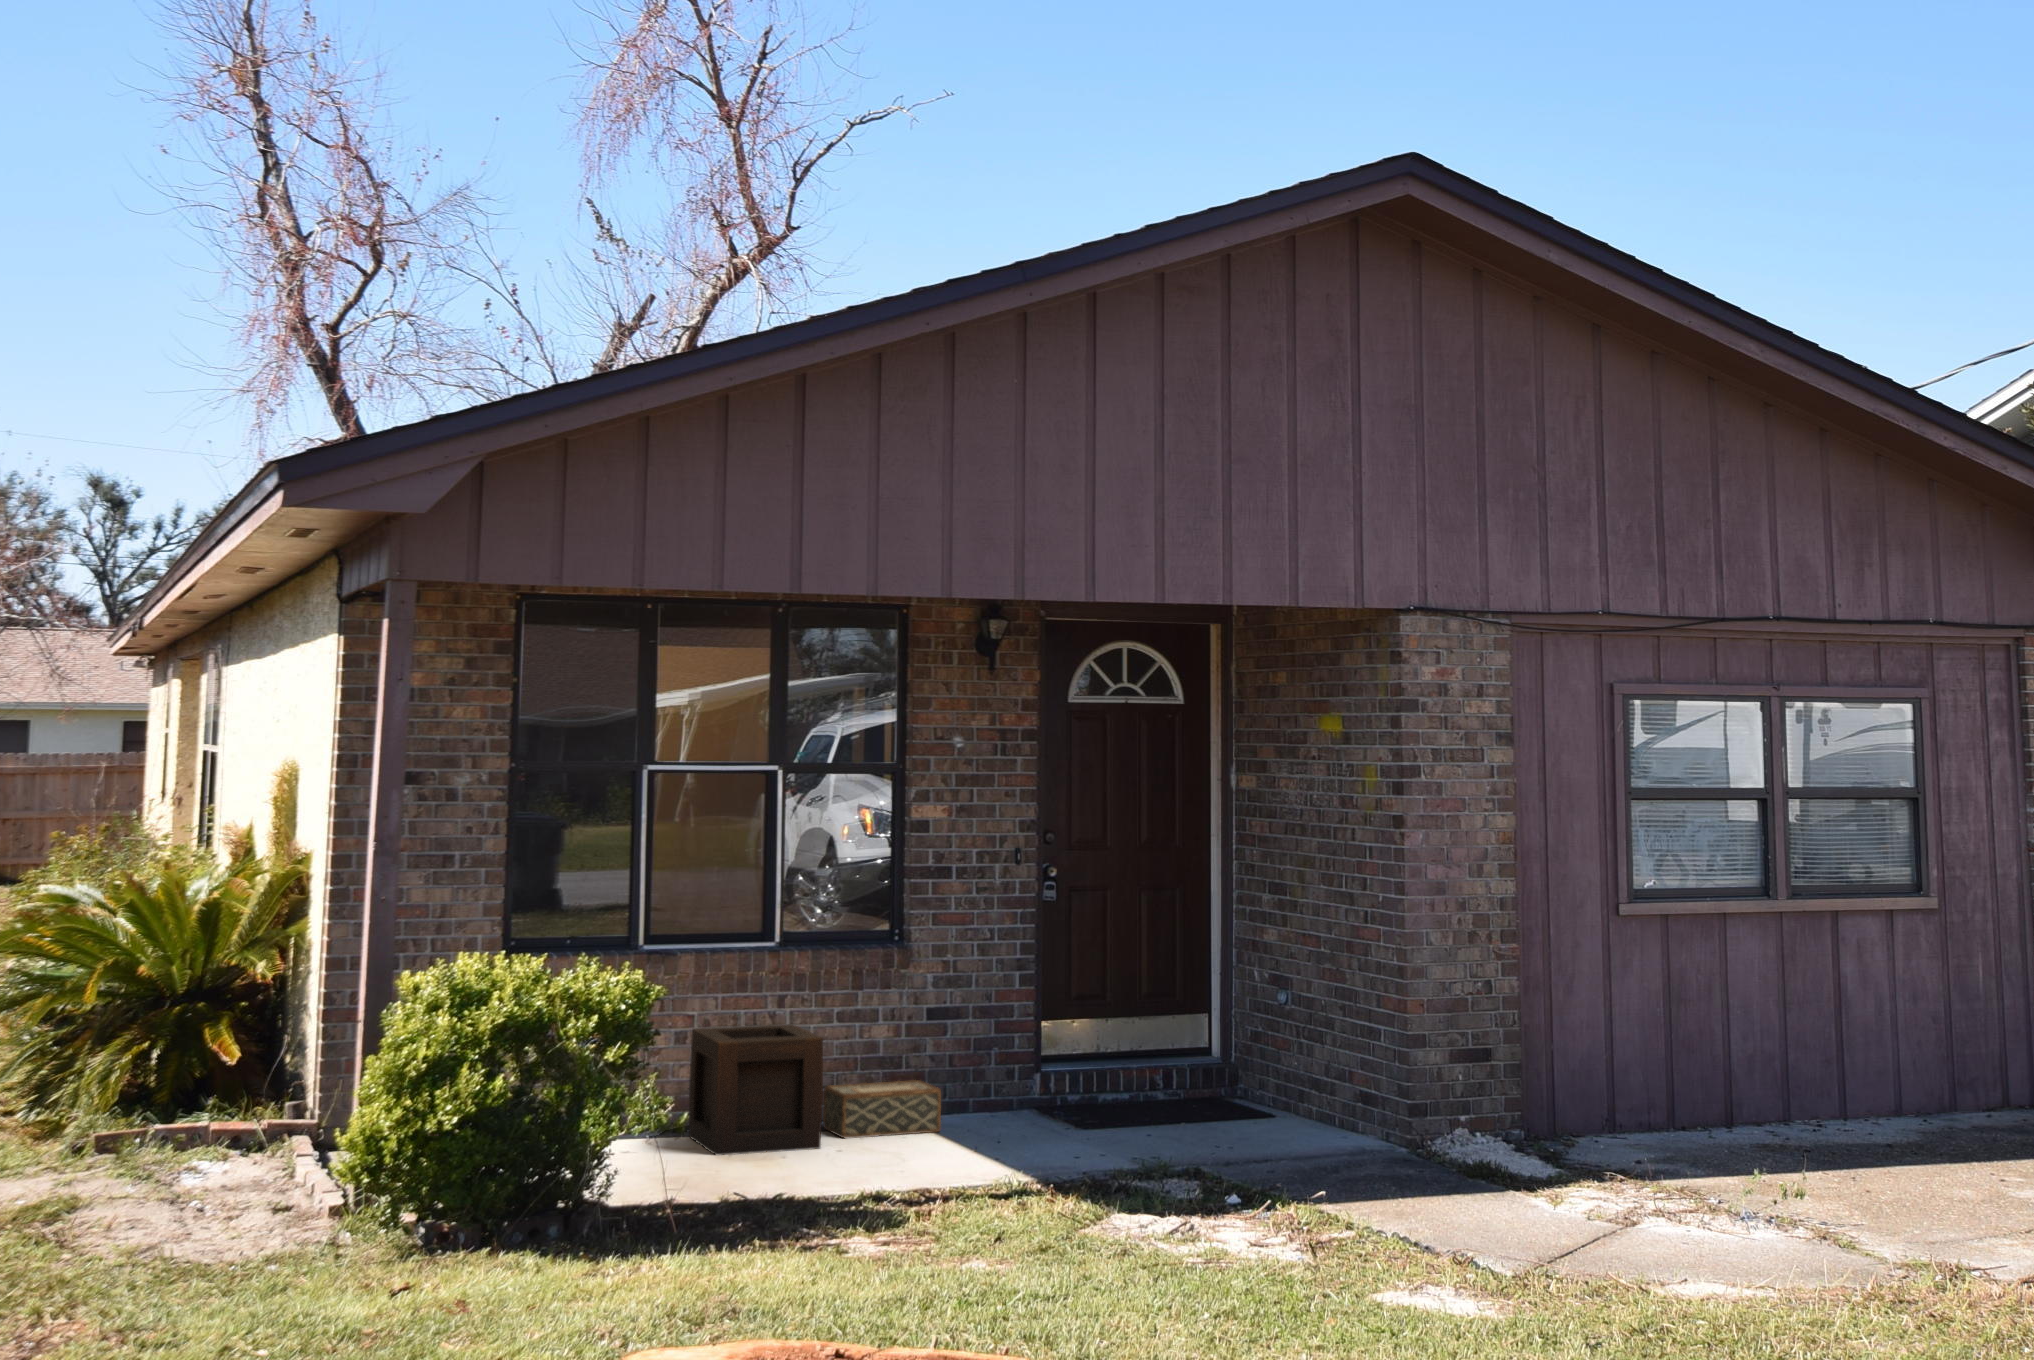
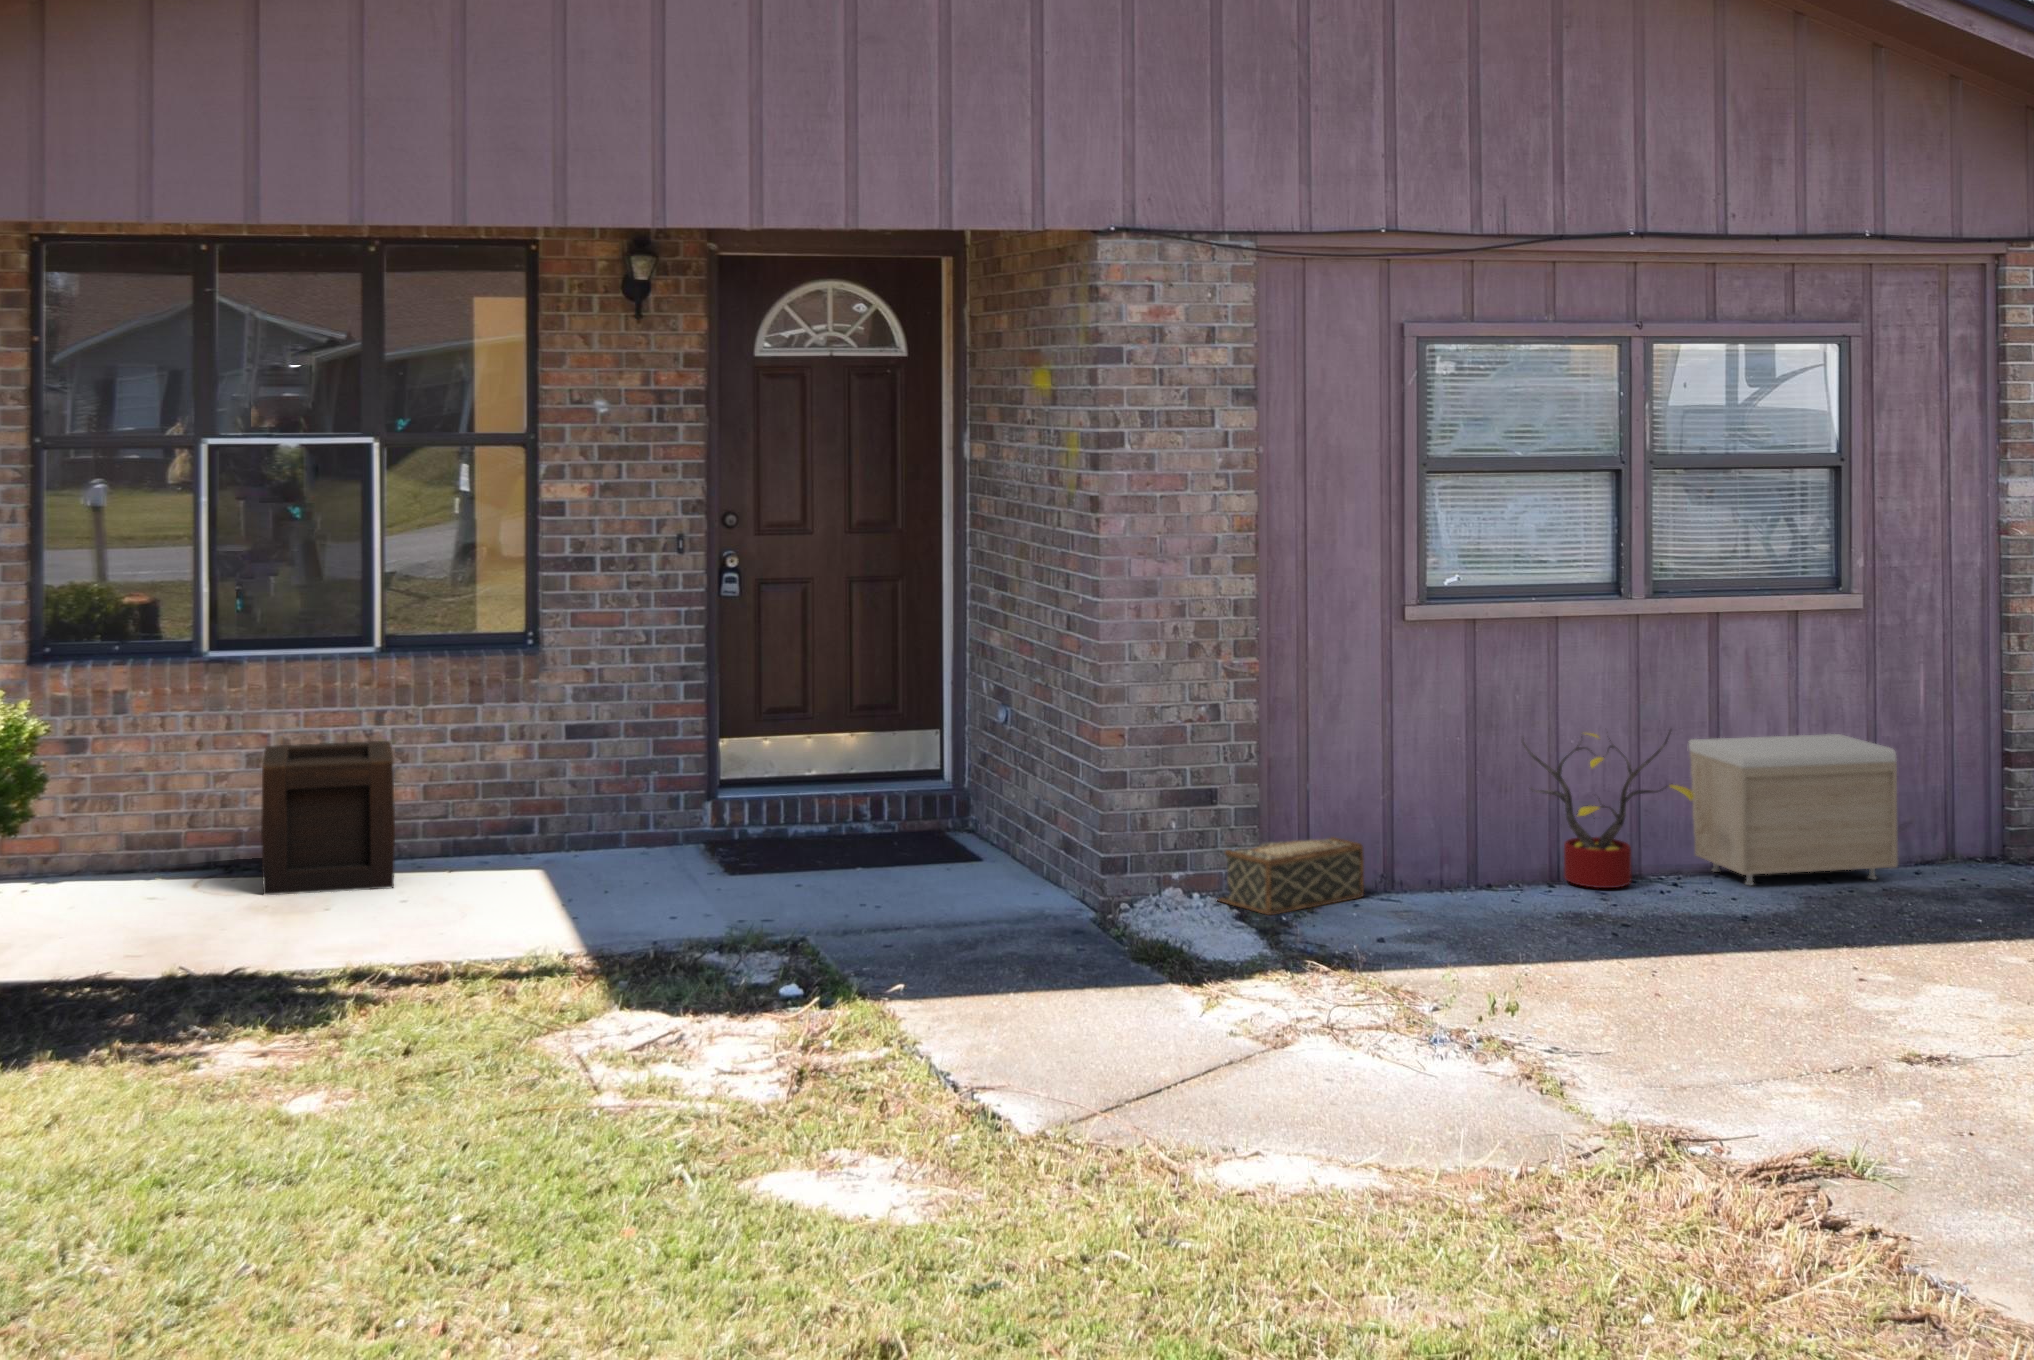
decorative plant: none [1691,1002,1841,1132] -> present [1522,730,1694,888]
storage bench: none [1822,1010,1985,1129] -> present [1689,734,1898,885]
woven basket: present [823,1080,941,1138] -> present [1218,837,1364,915]

